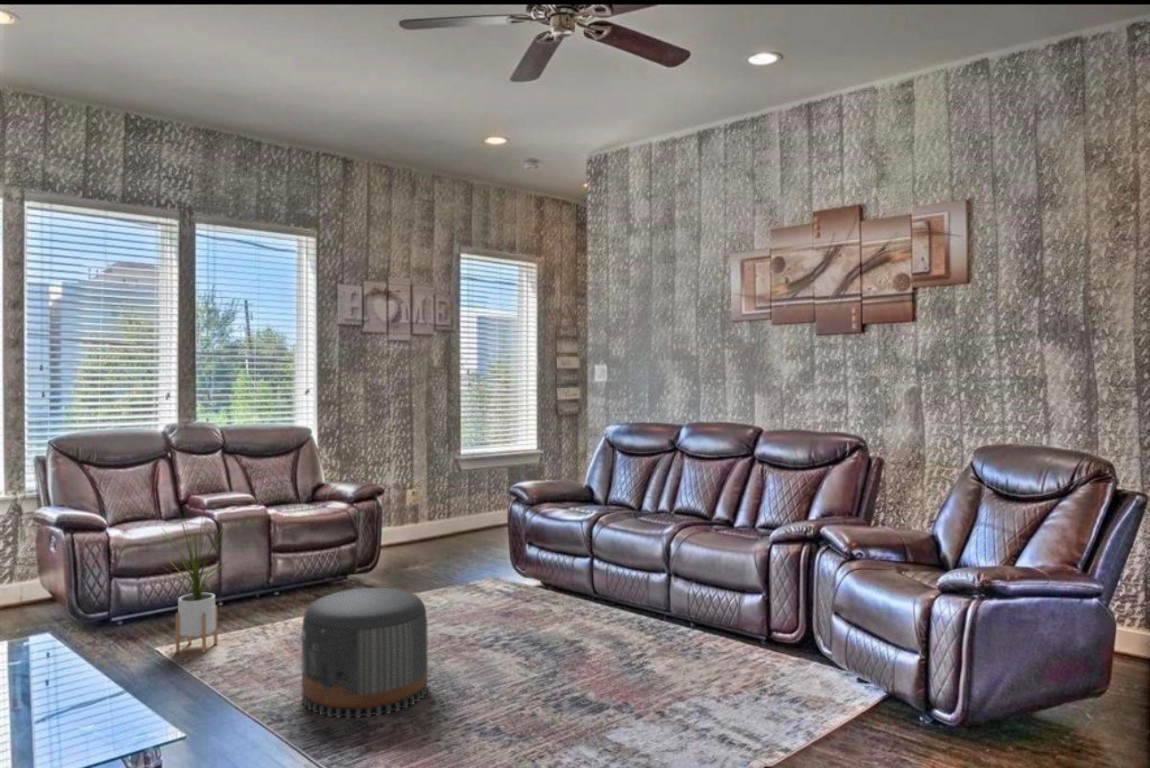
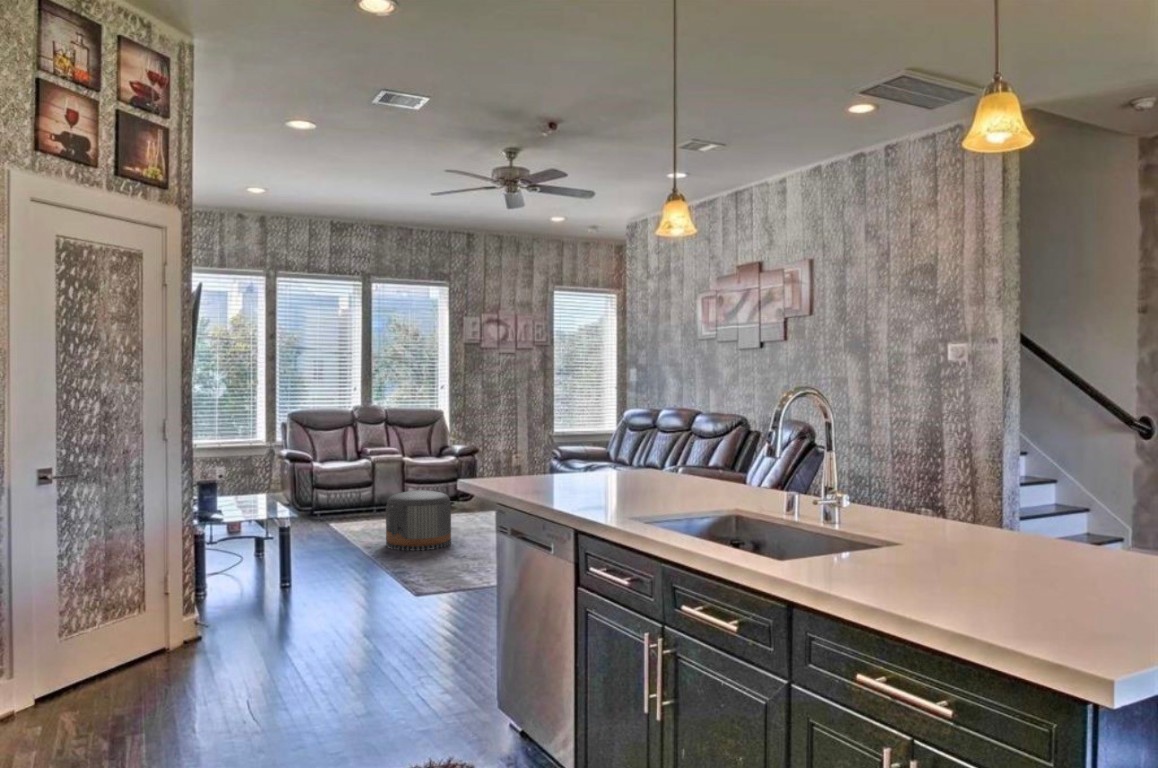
house plant: present [171,525,225,653] -> none [330,452,371,527]

